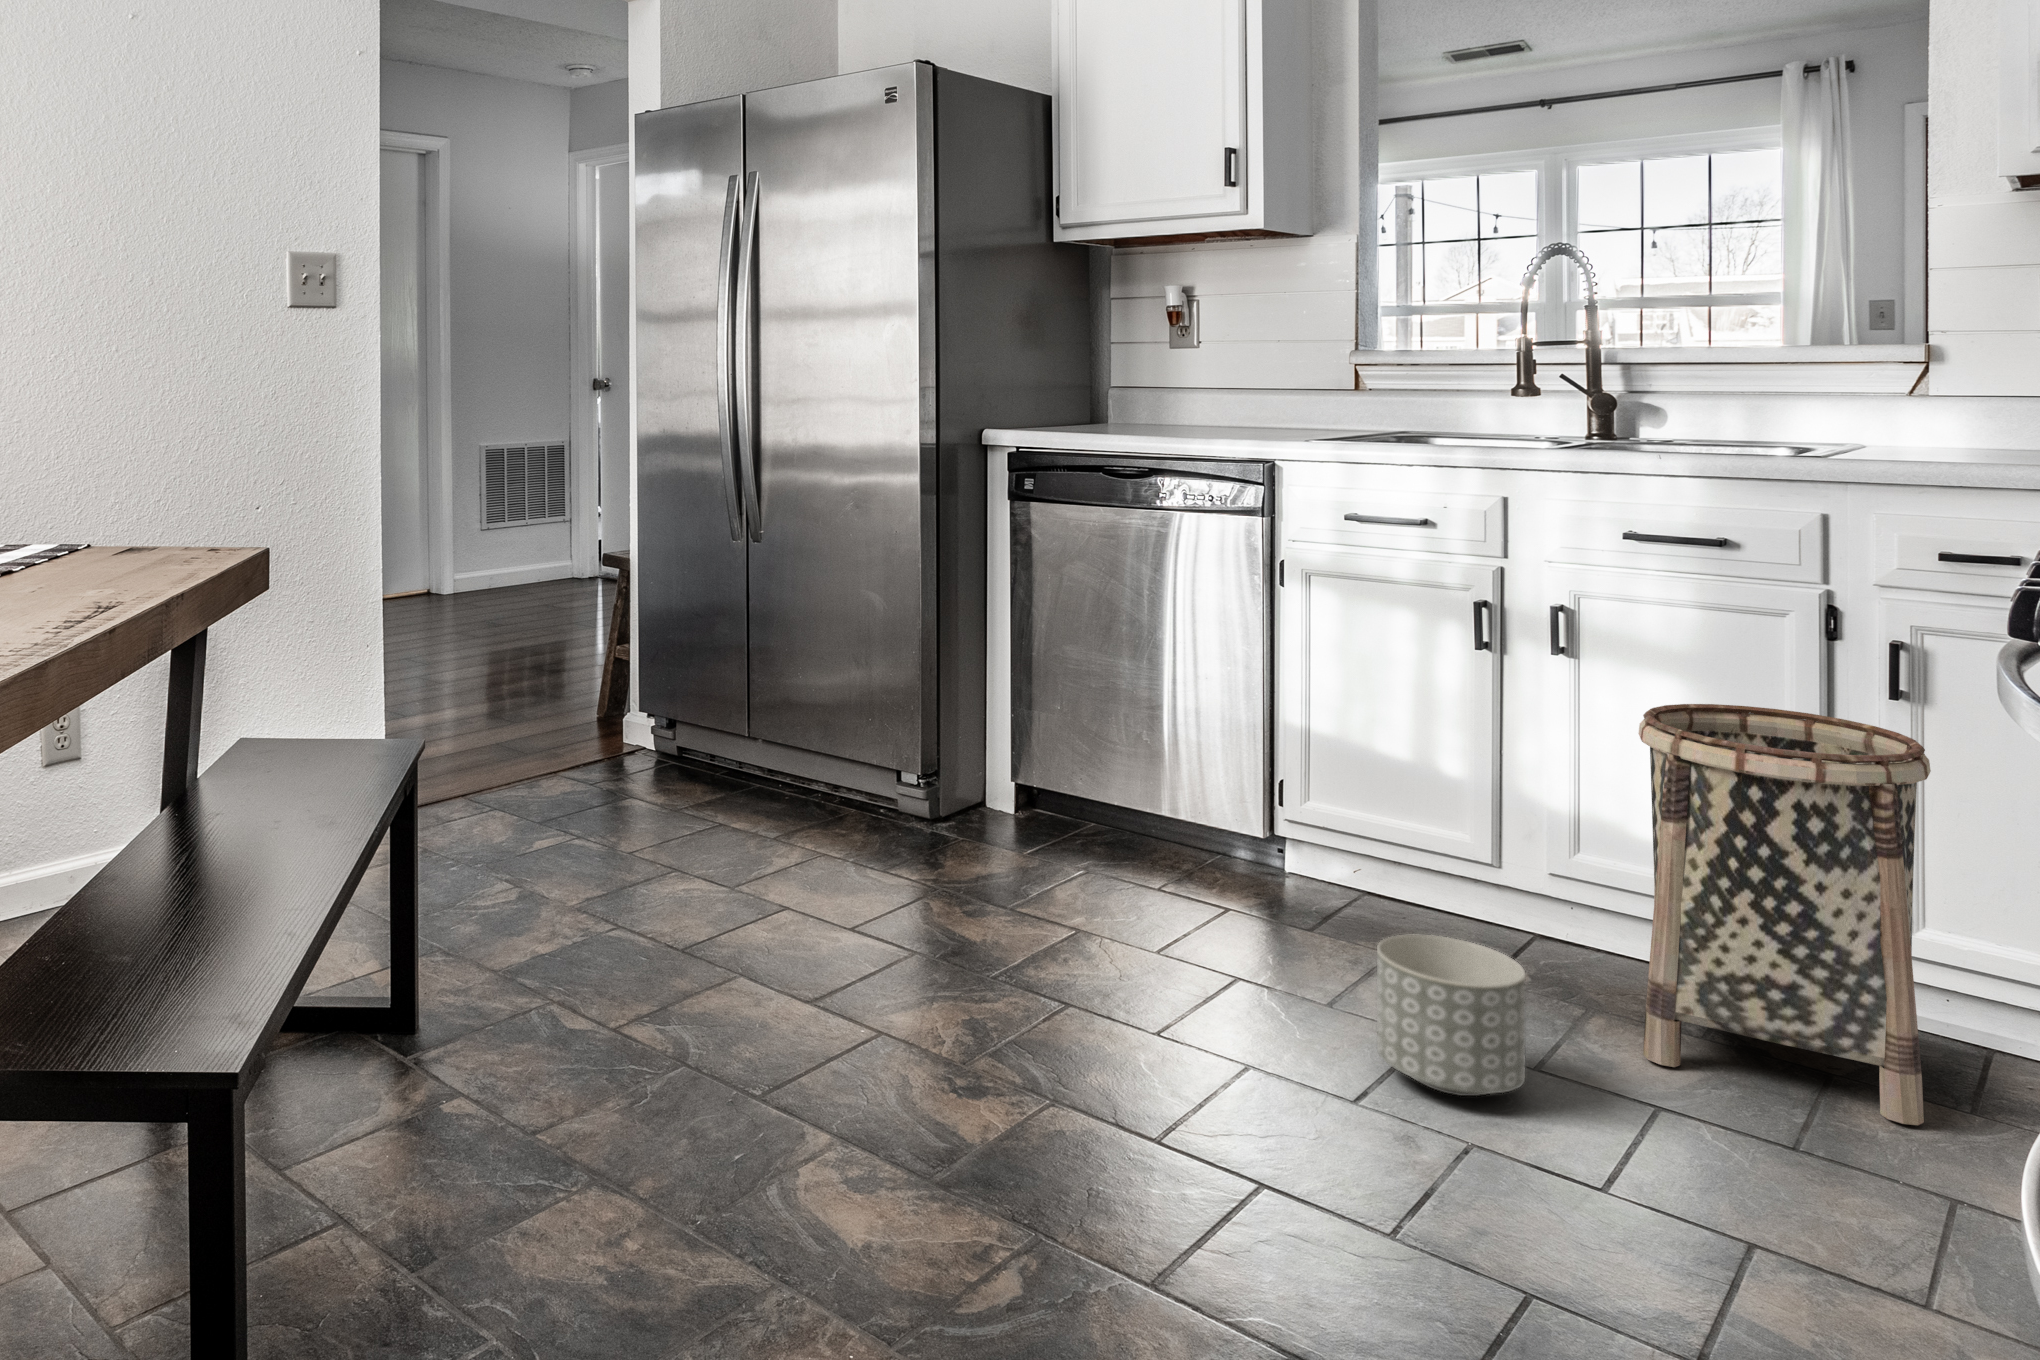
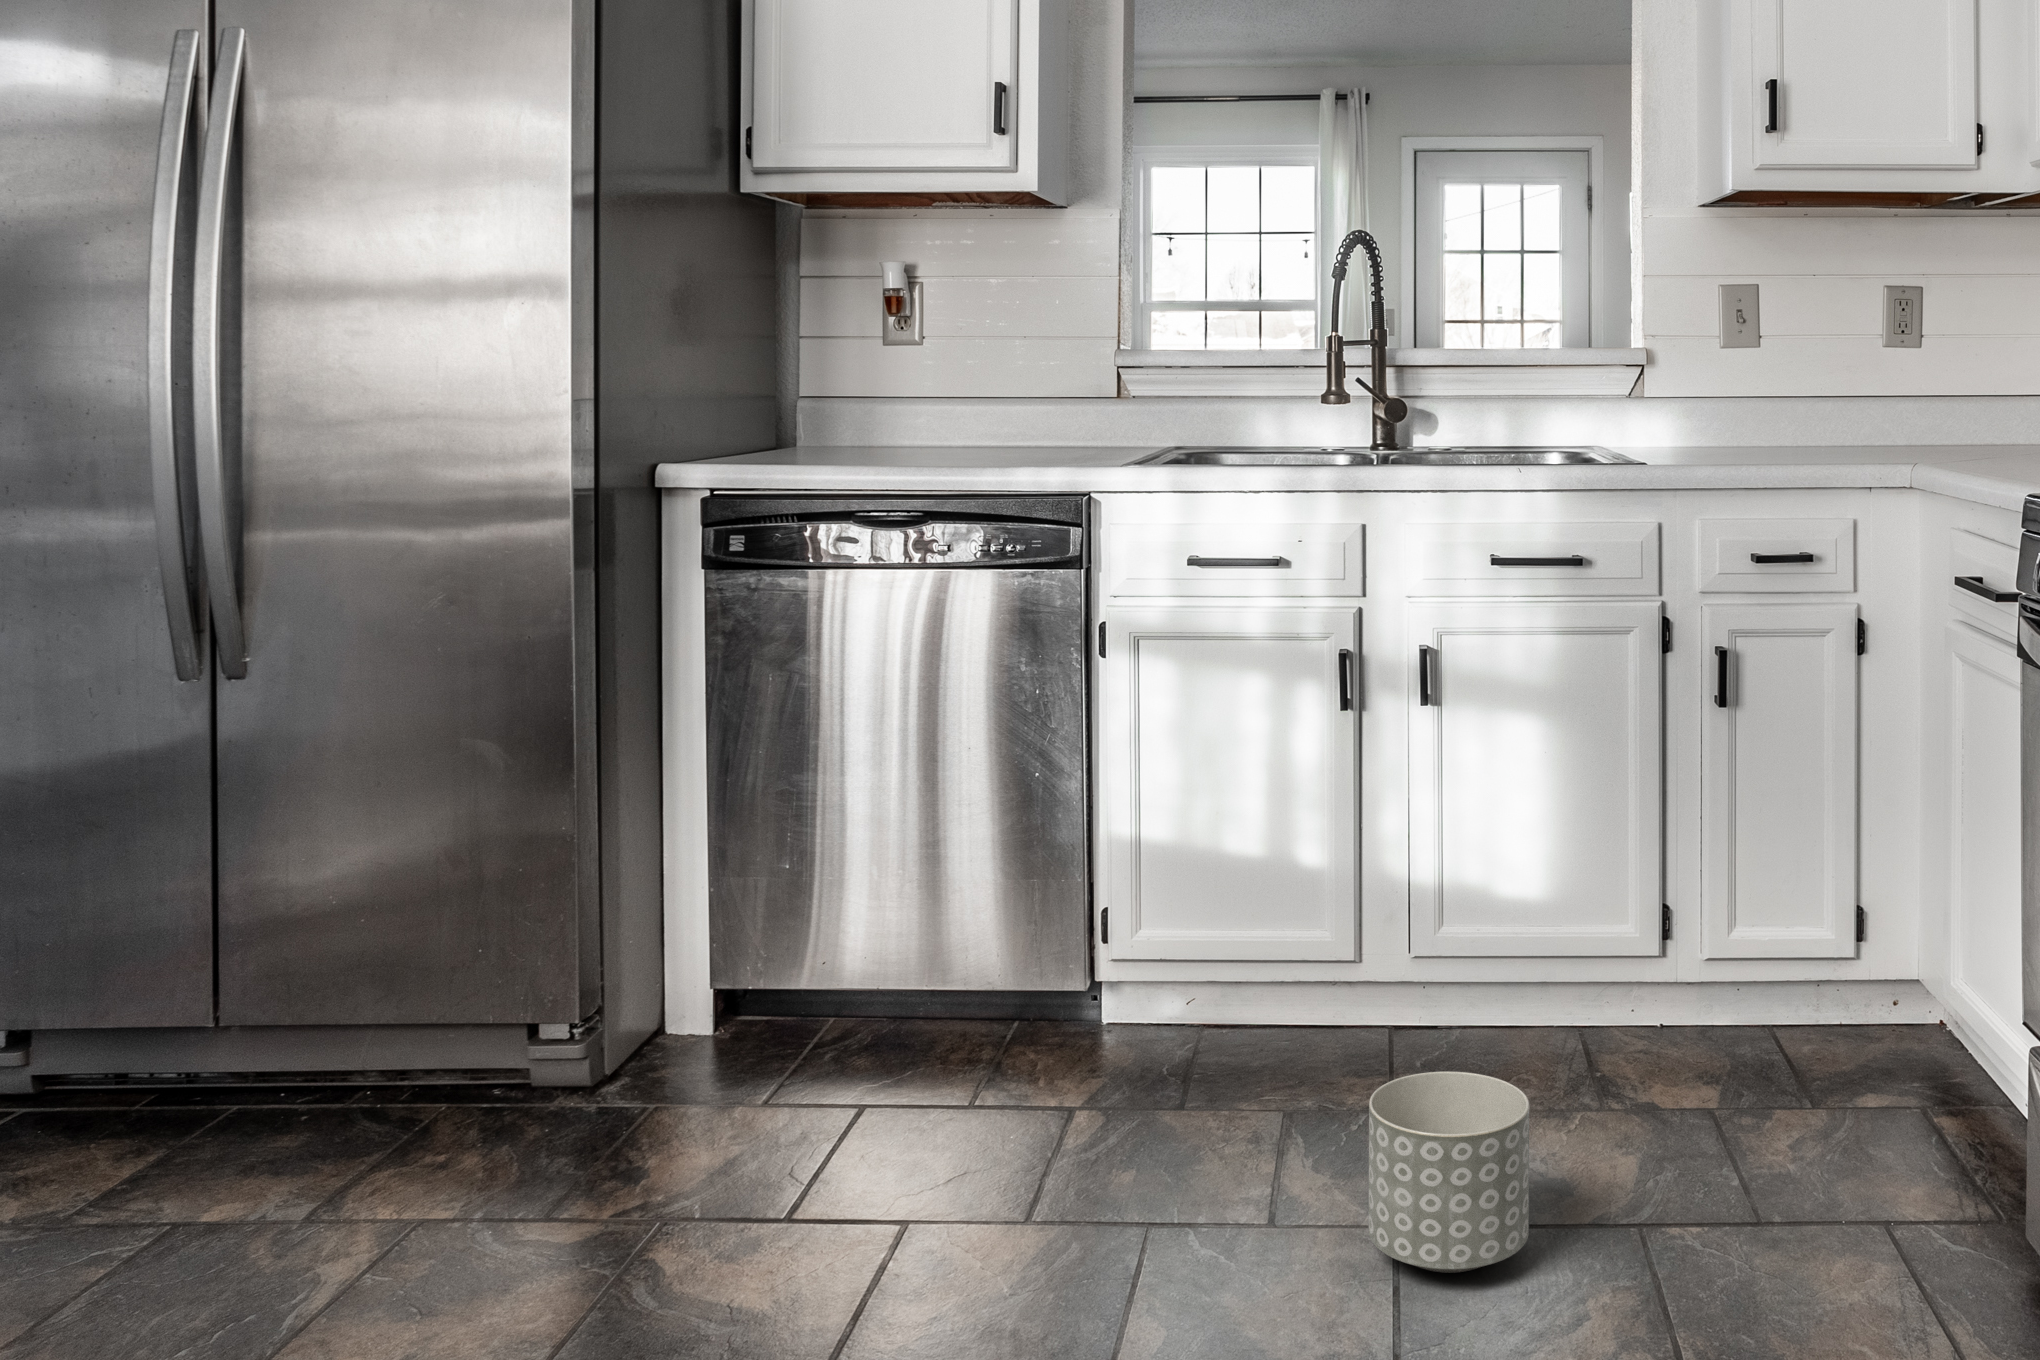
basket: present [1638,704,1931,1125] -> none [1531,731,1799,1149]

